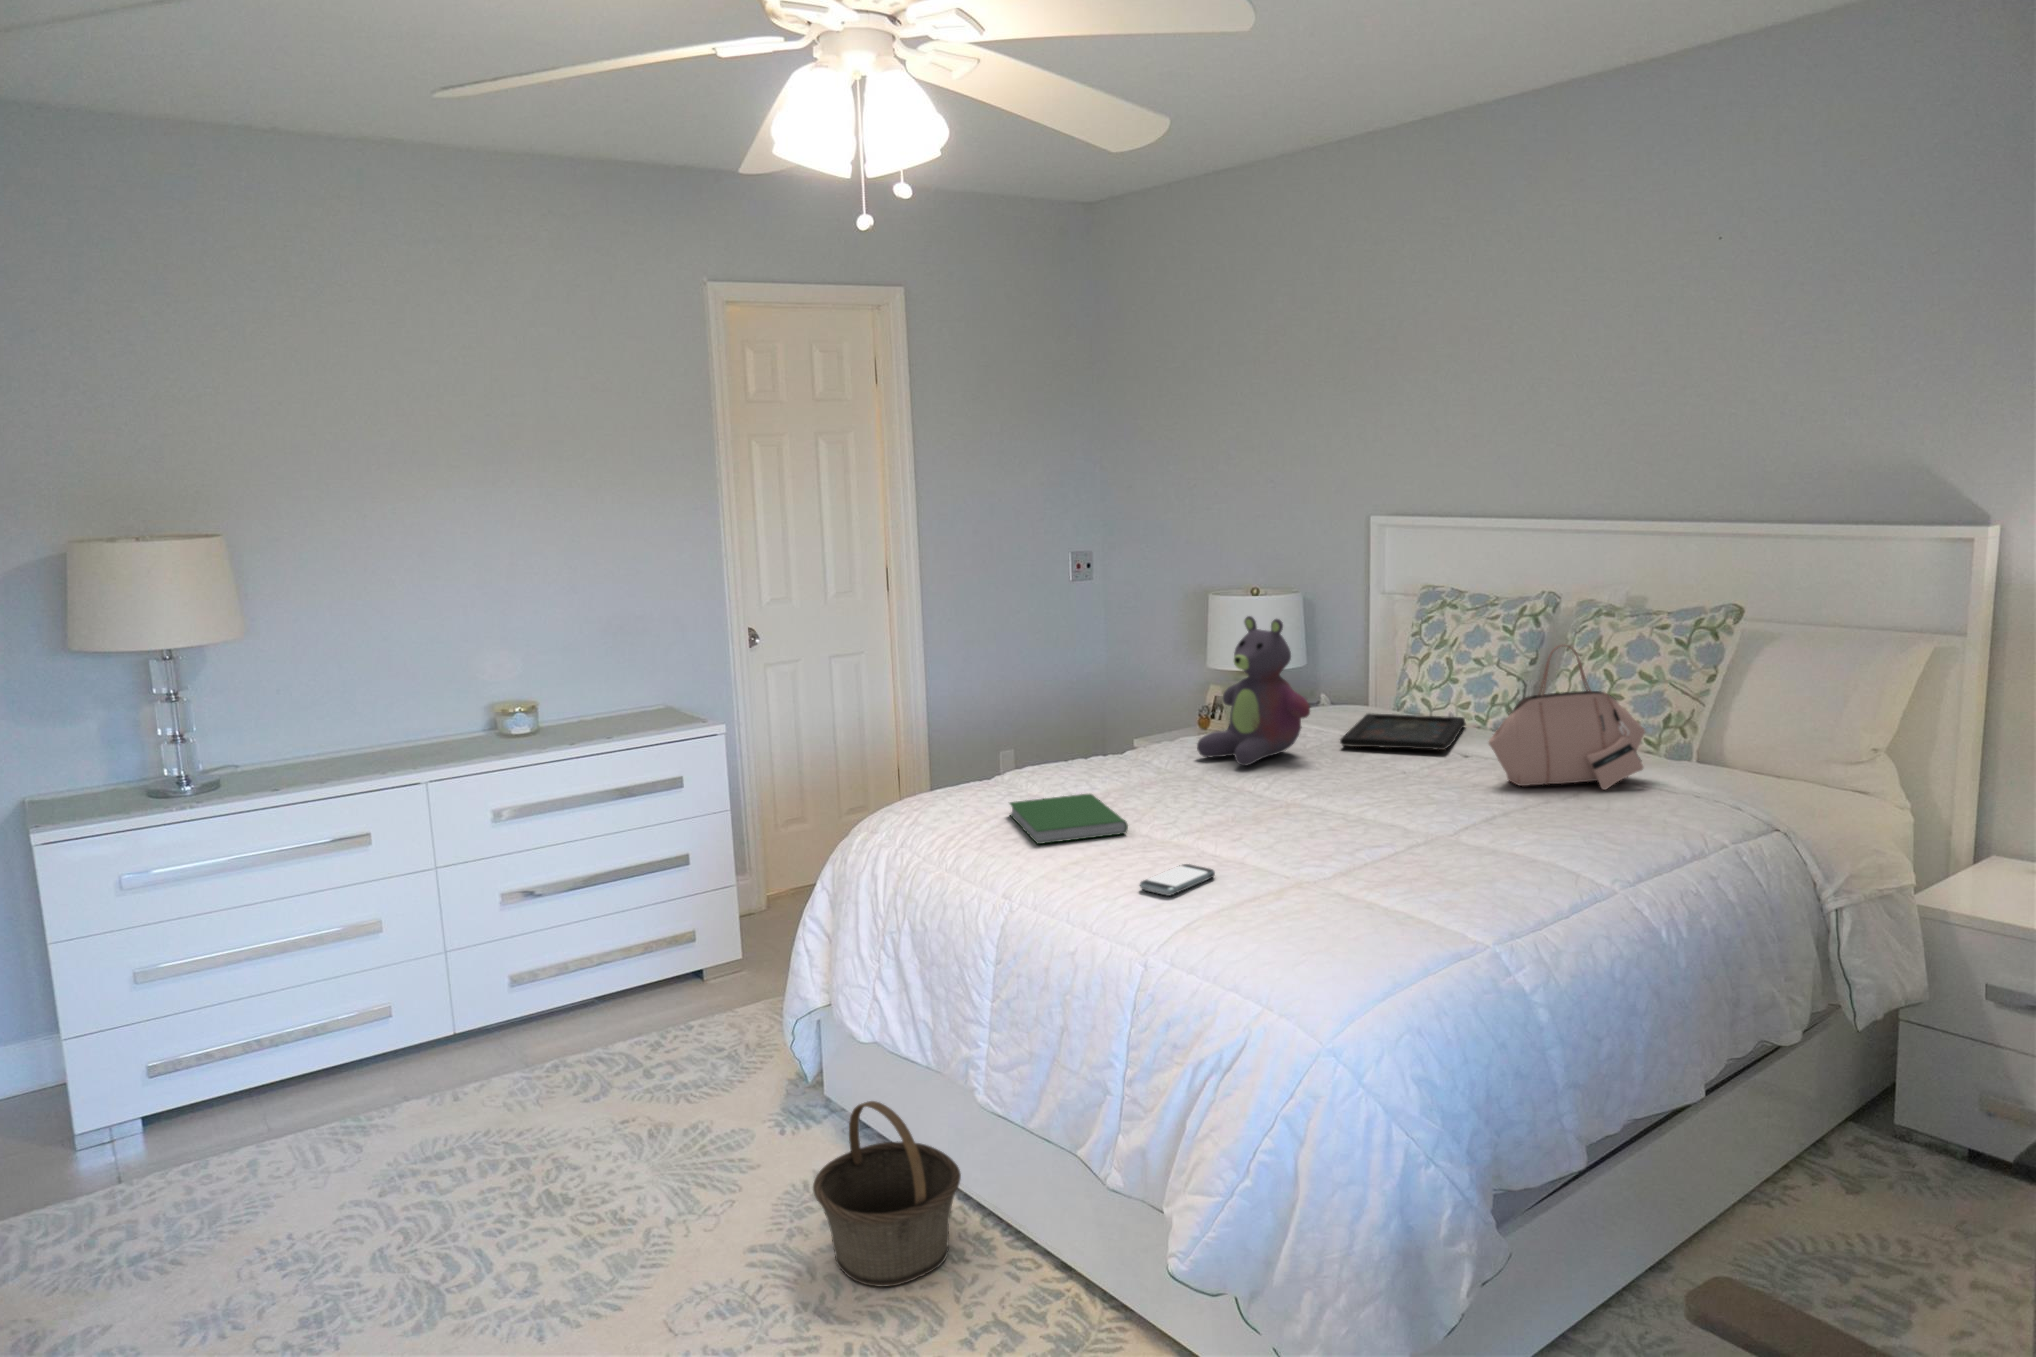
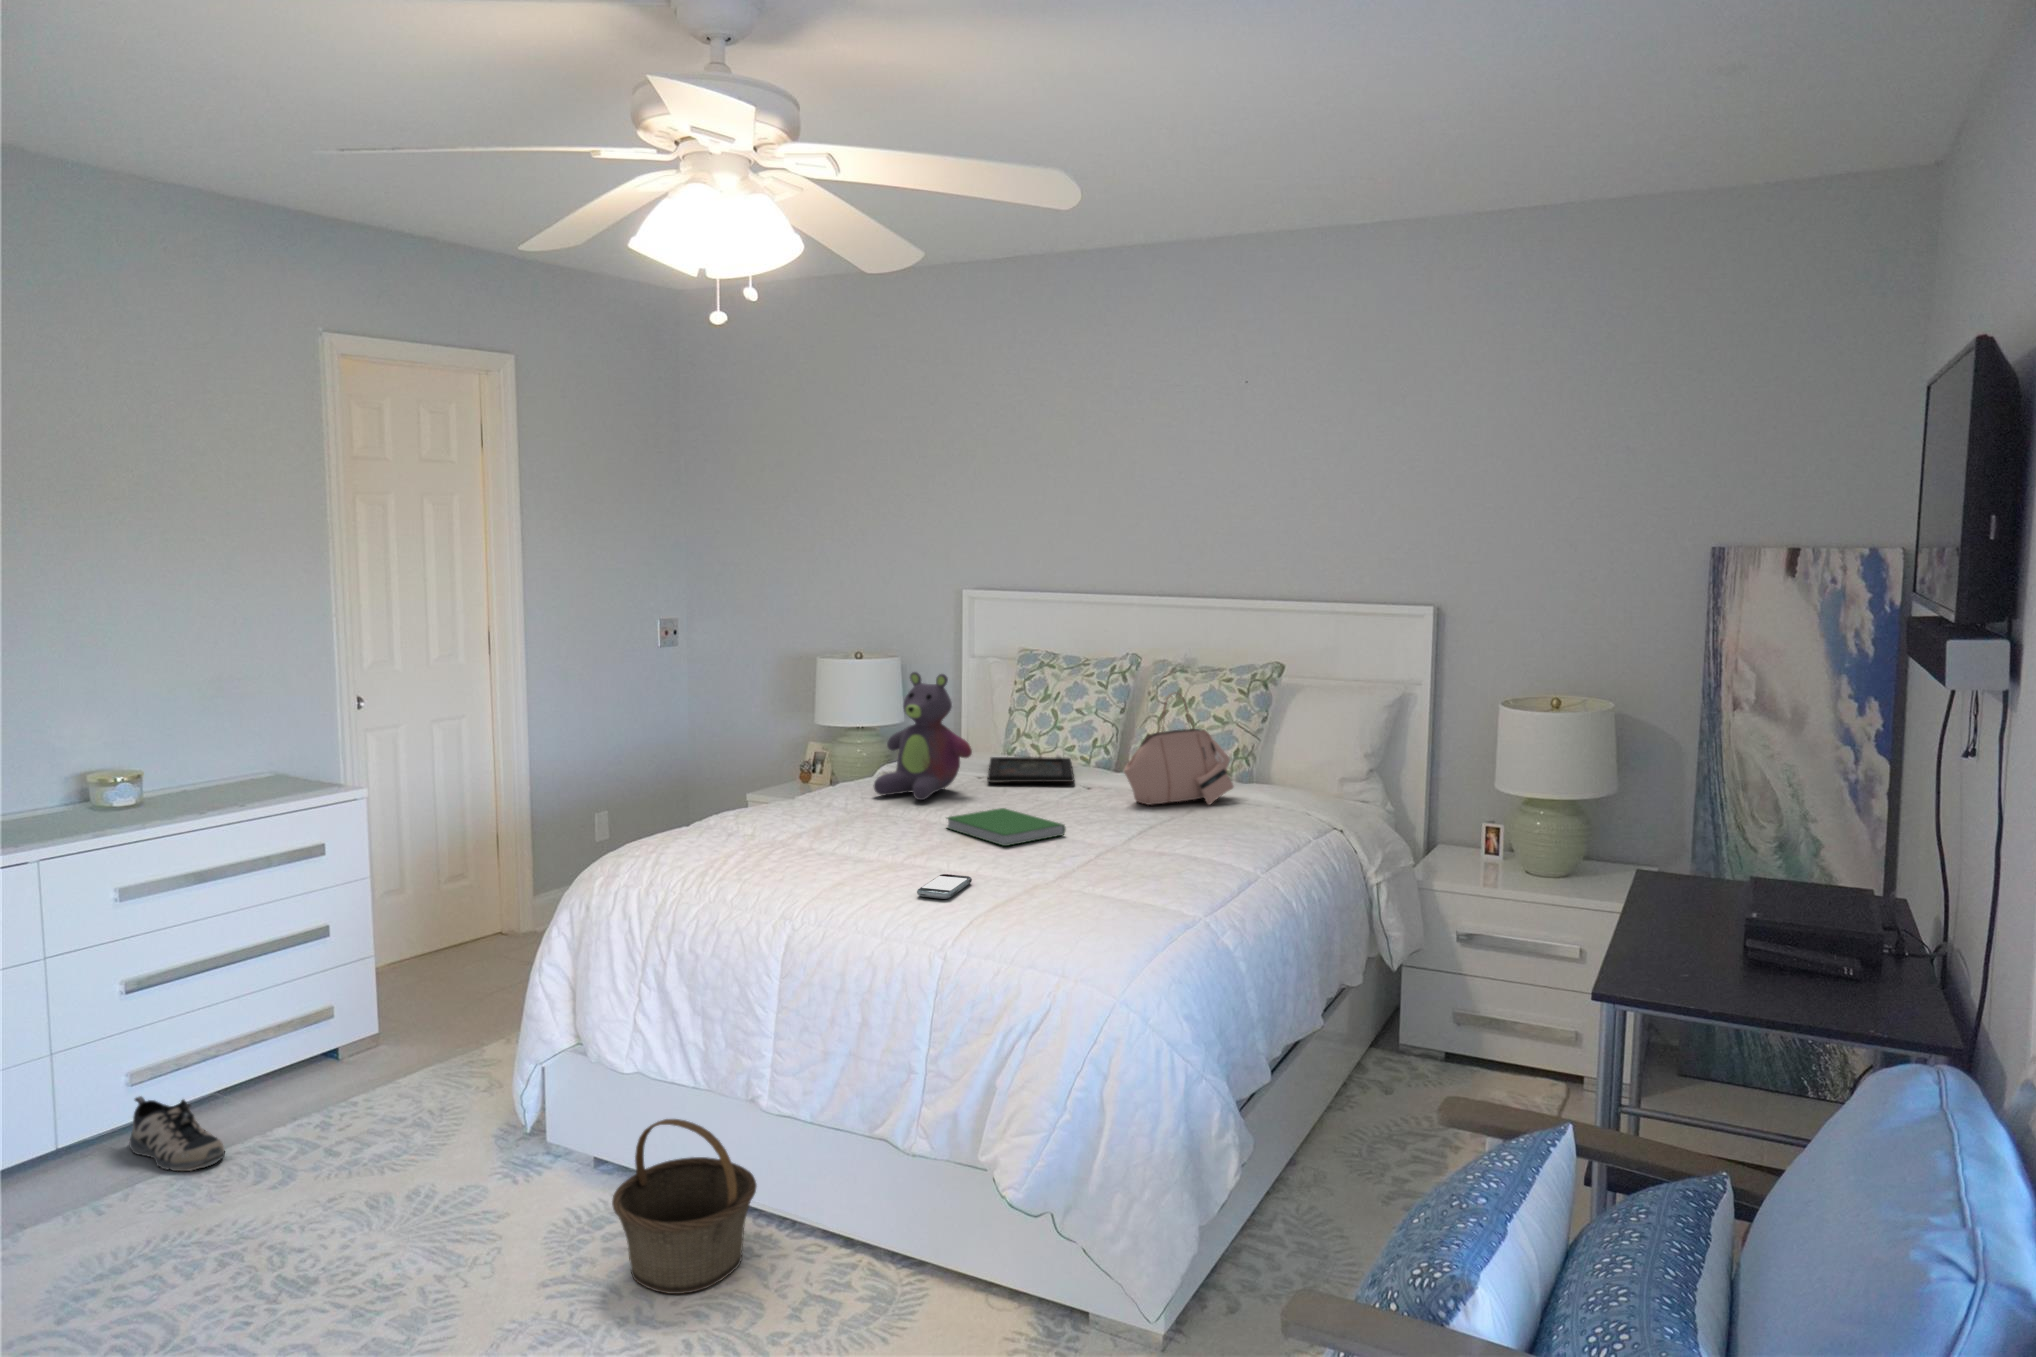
hardcover book: present [1010,794,1128,844] -> present [947,808,1065,846]
shoe: none [514,1000,576,1075] -> present [130,1096,225,1171]

